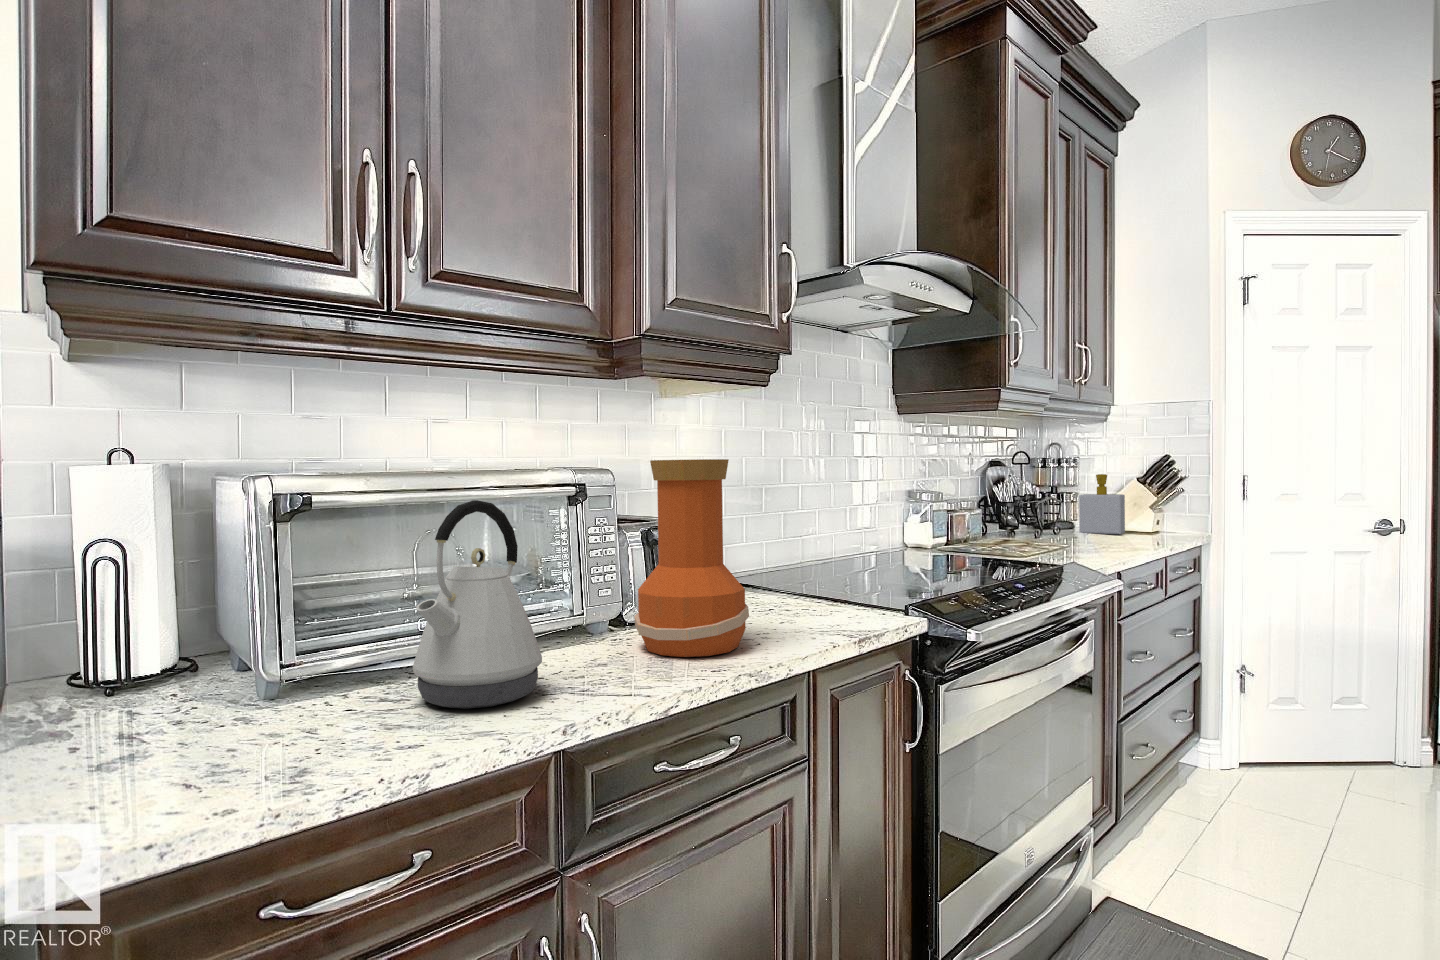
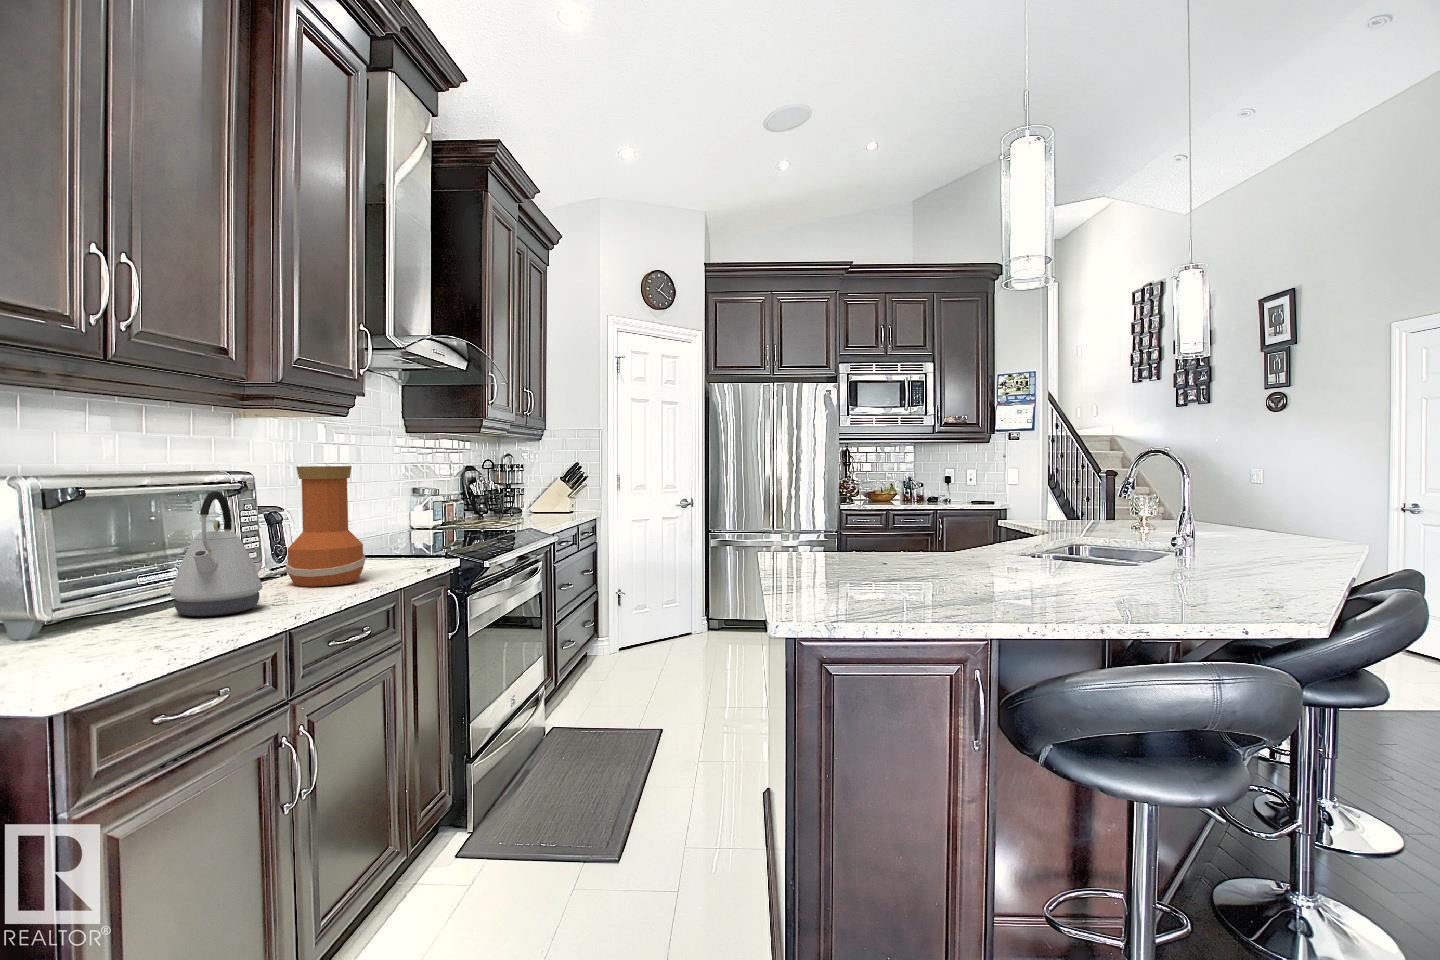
soap bottle: present [1079,474,1125,534] -> none [525,475,553,515]

